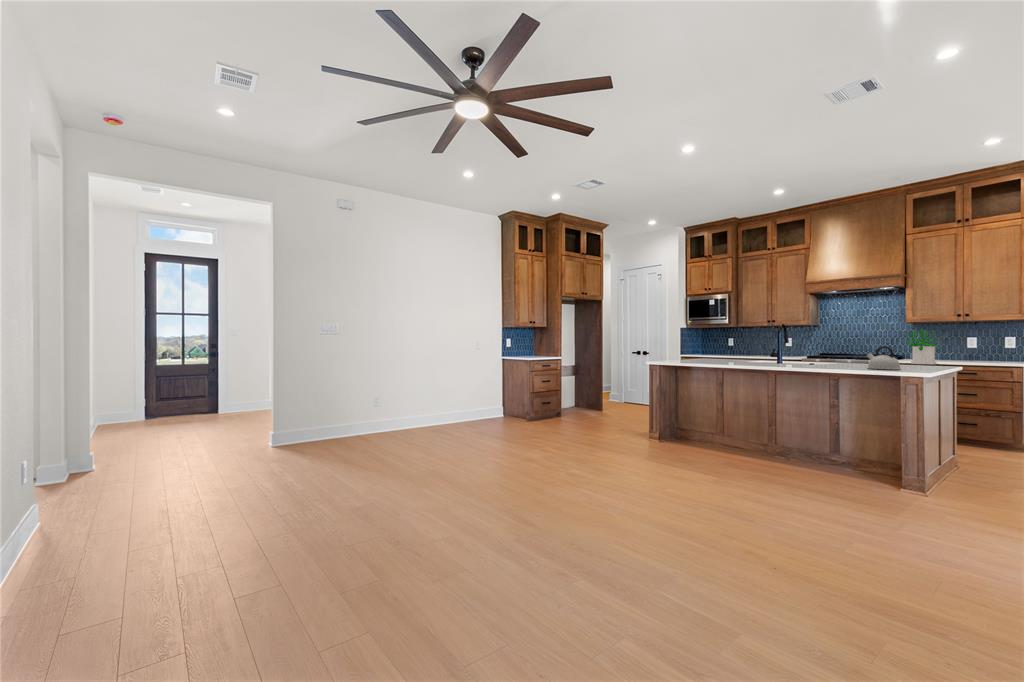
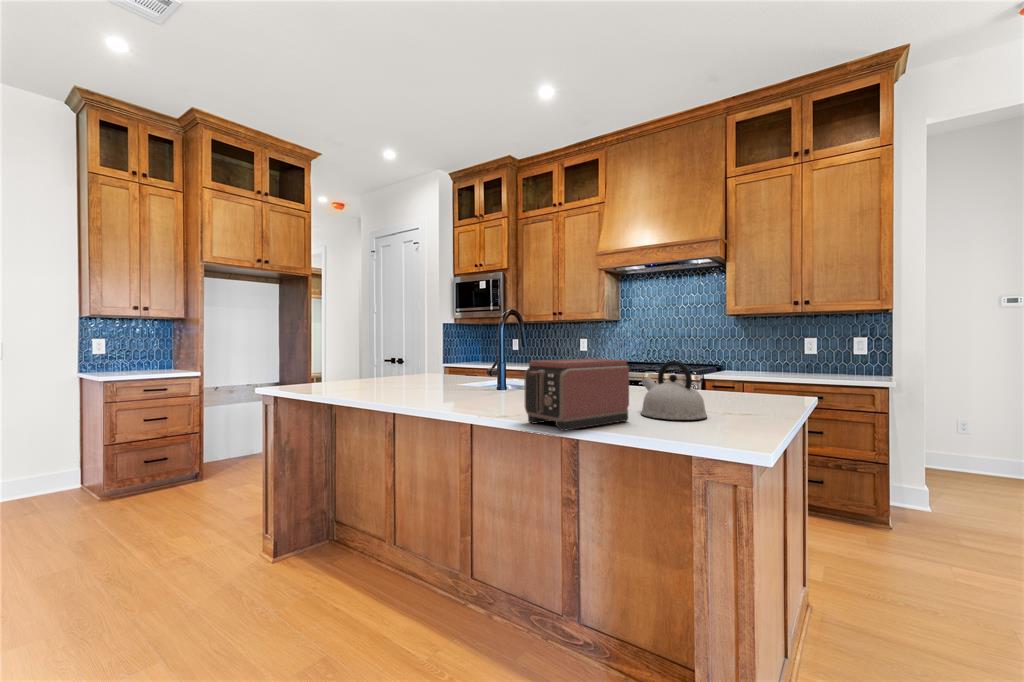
potted plant: present [907,329,939,364] -> none [719,324,775,388]
toaster: none [819,345,865,370] -> present [524,359,629,431]

